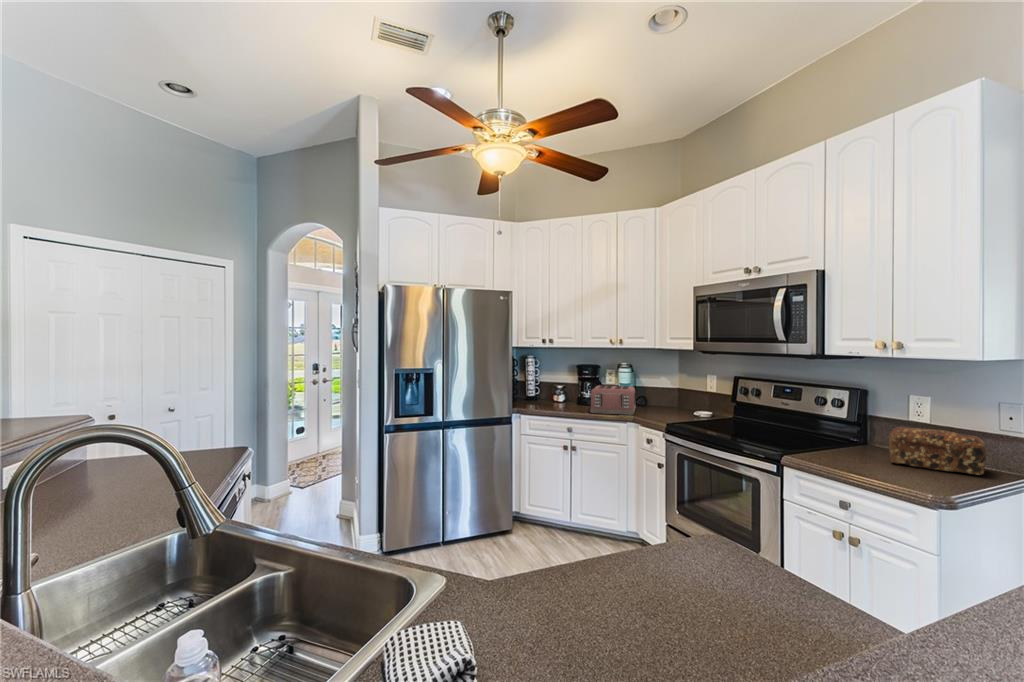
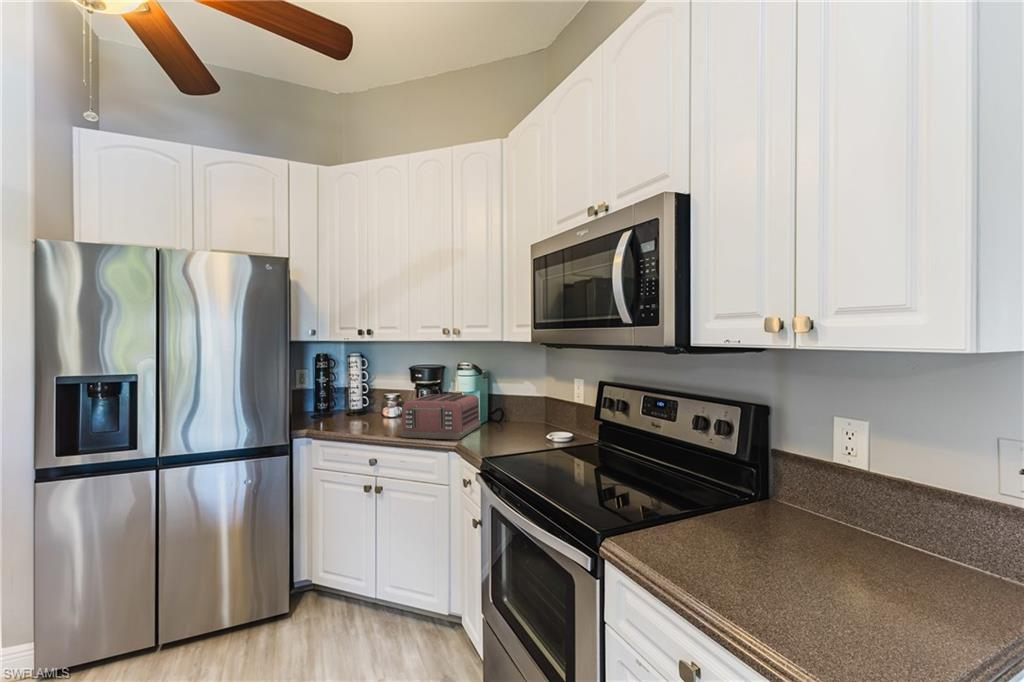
bread loaf: present [889,427,986,475] -> none [786,487,976,609]

